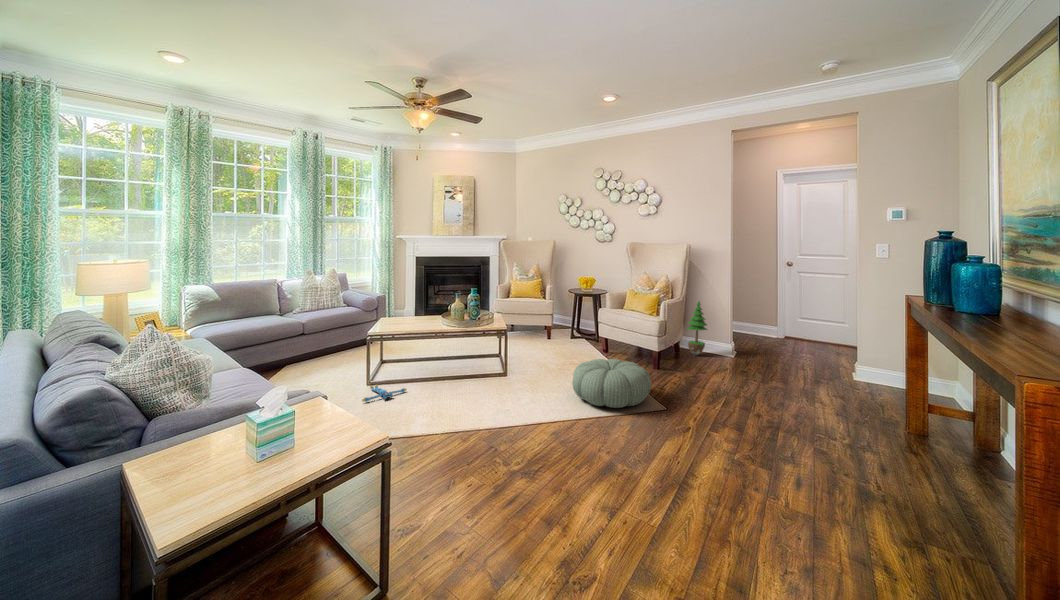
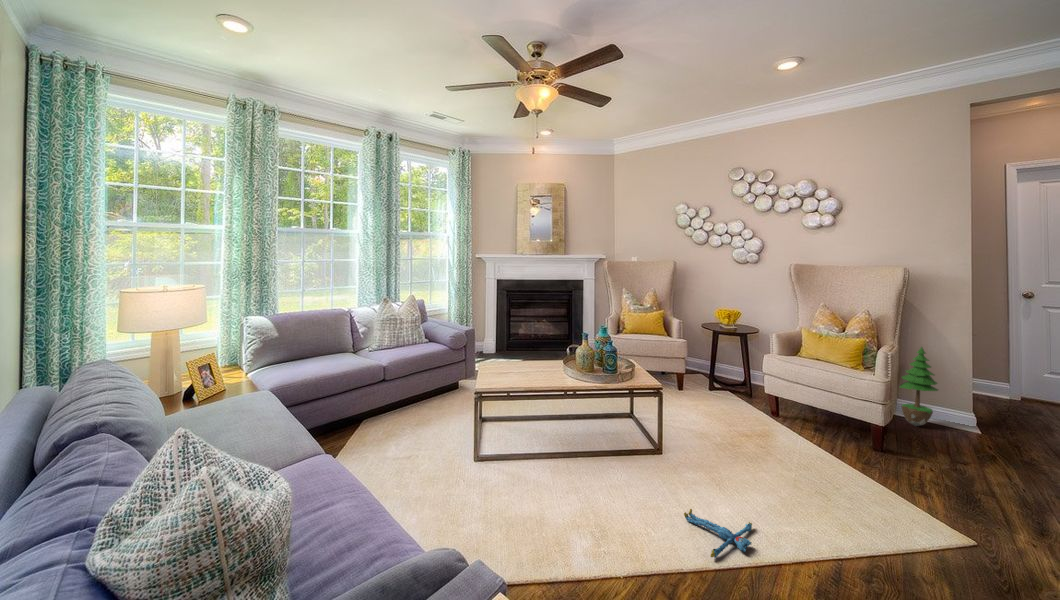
pouf: present [572,359,651,408] -> none [783,442,943,541]
plush toy: present [362,385,407,402] -> present [684,509,752,558]

